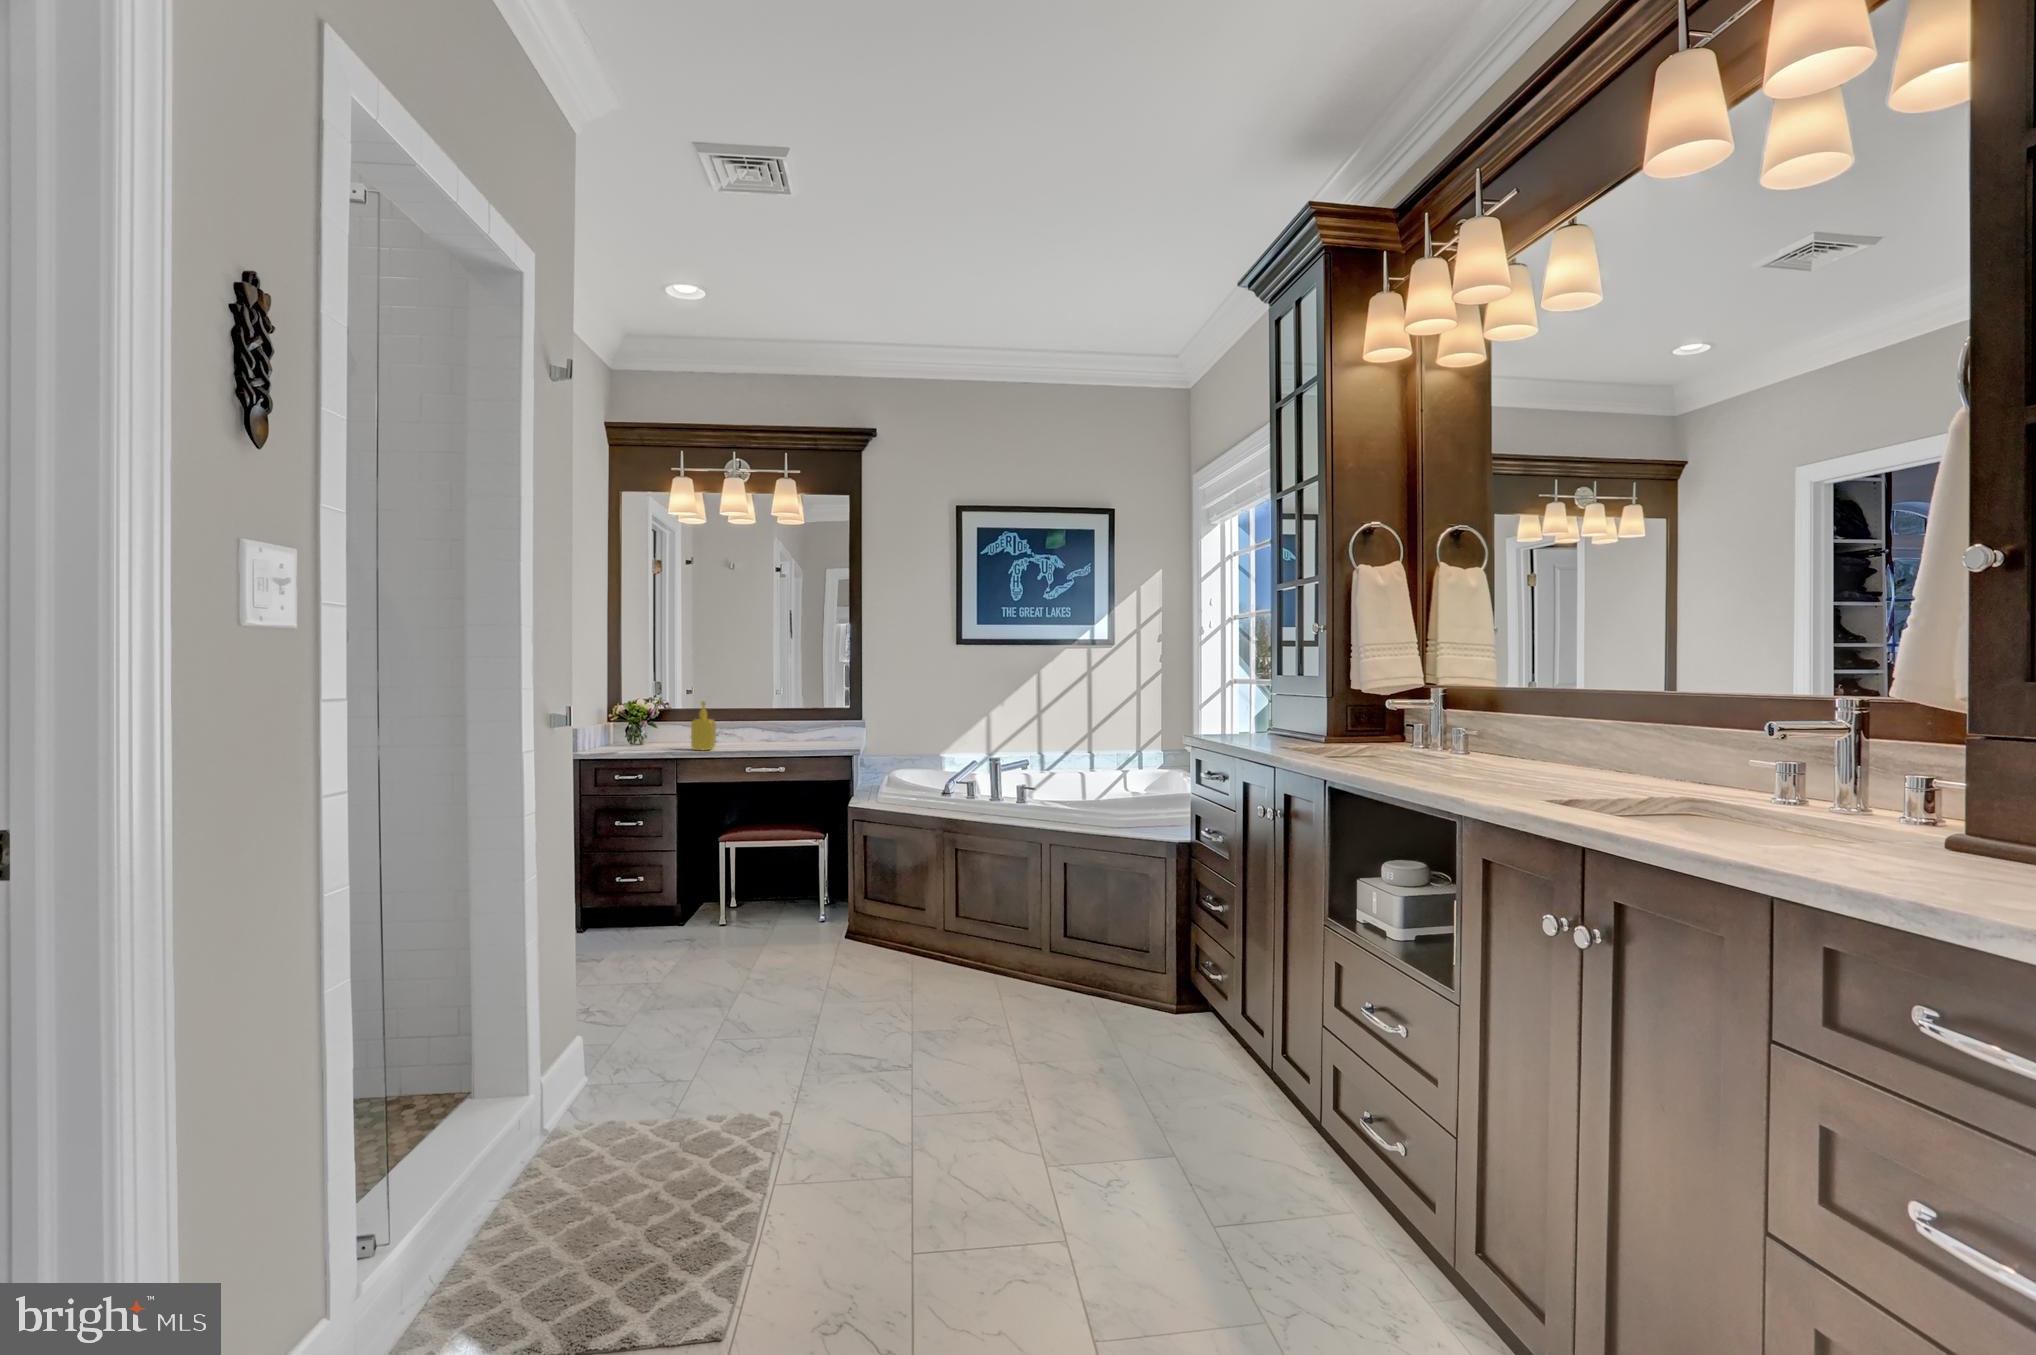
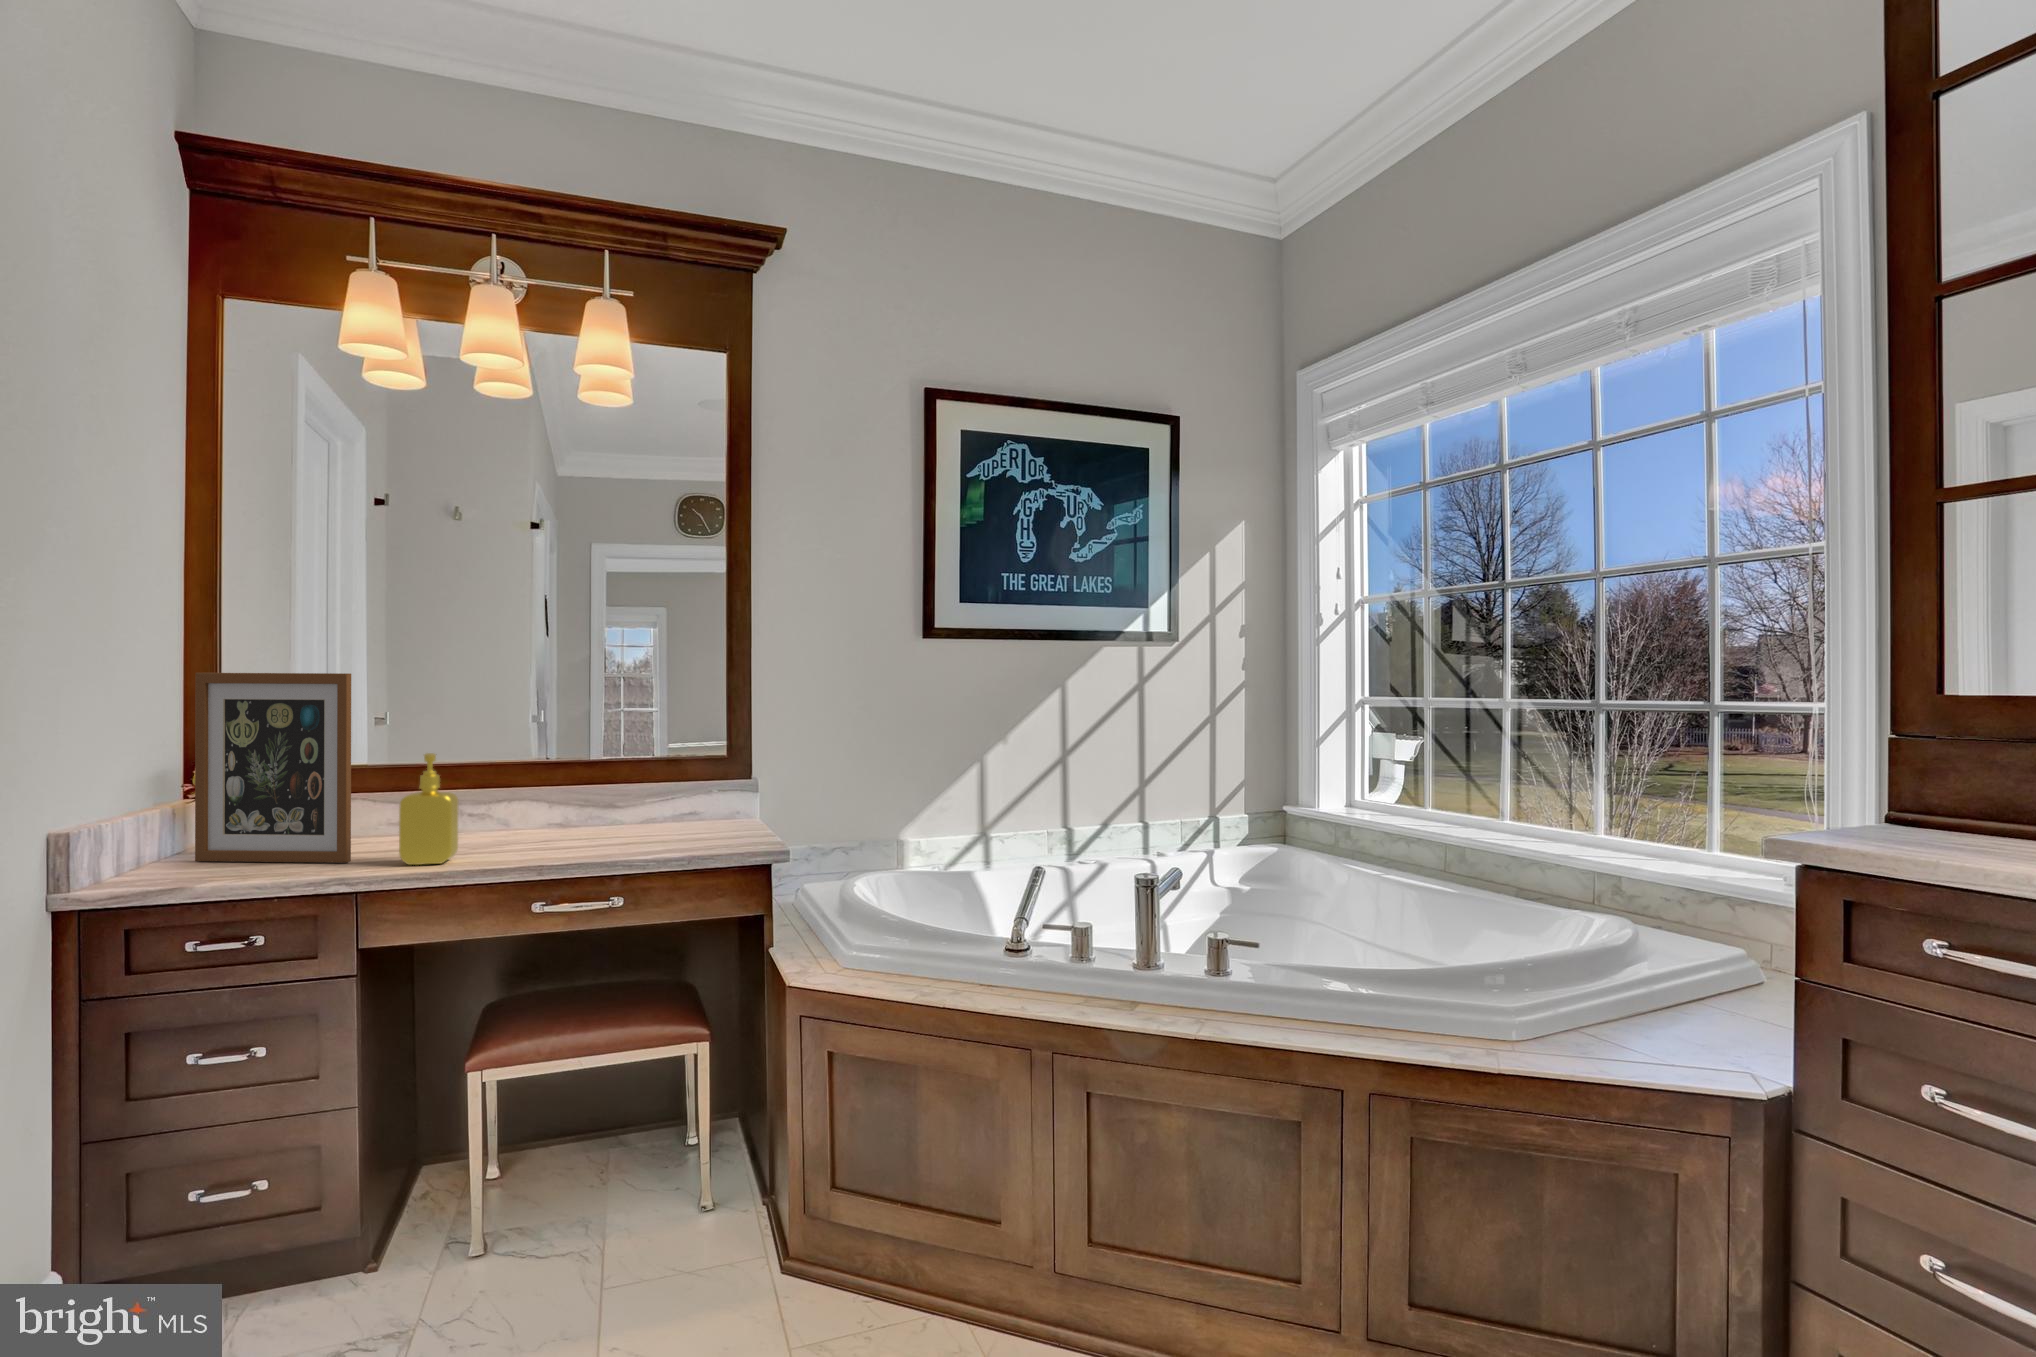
picture frame: none [613,665,673,749] -> present [195,673,351,863]

